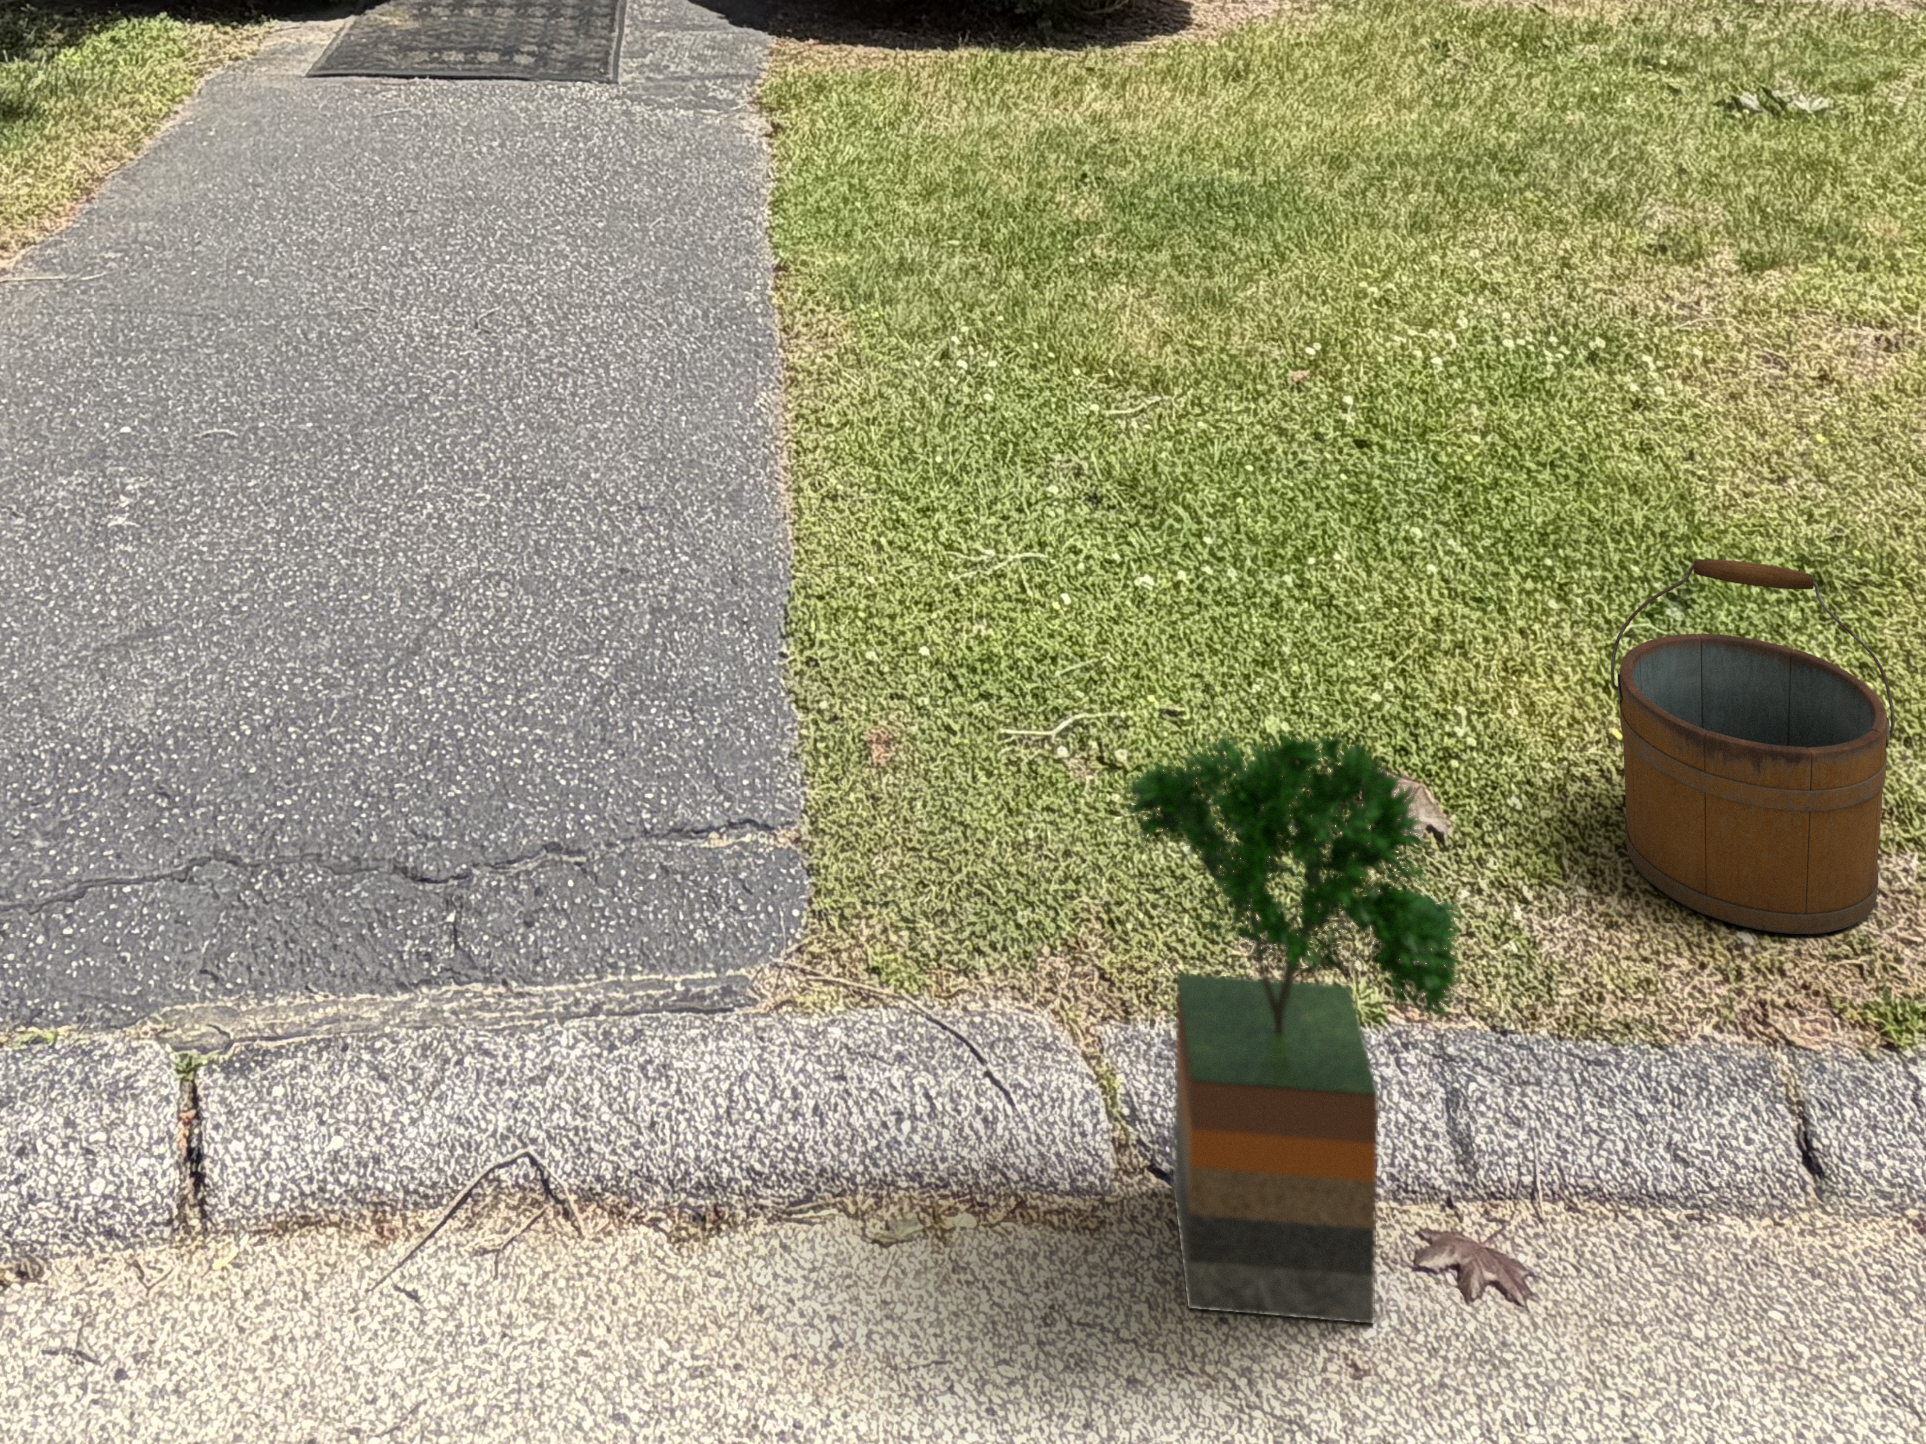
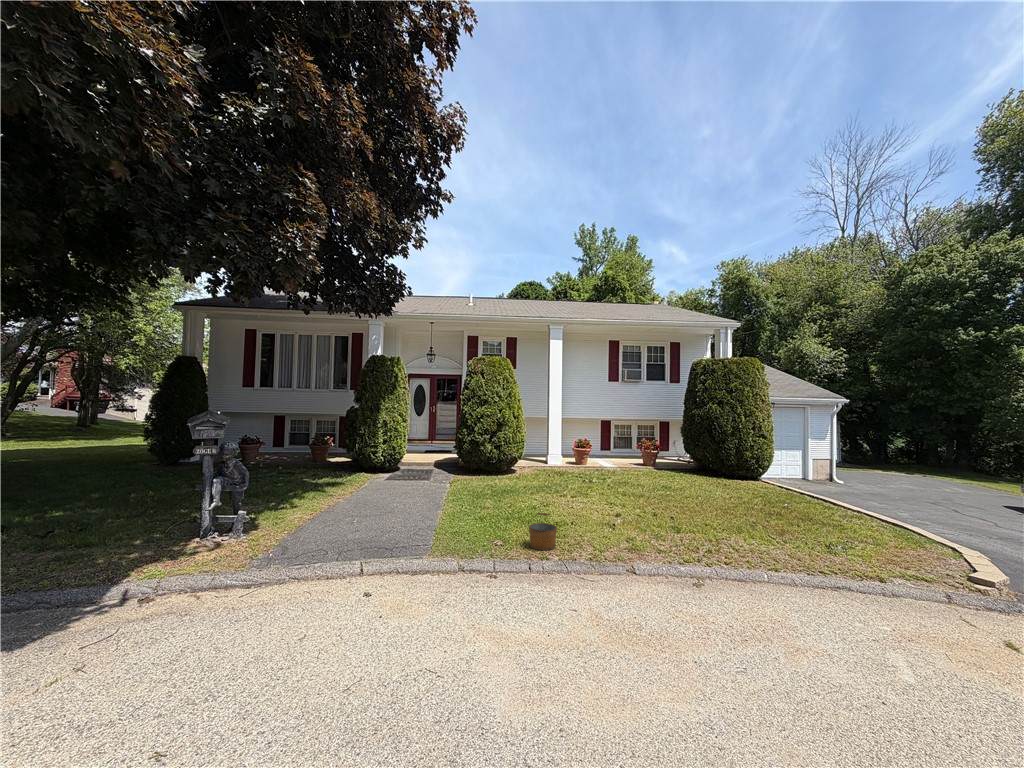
potted tree: present [1126,731,1464,1324] -> none [465,520,497,574]

